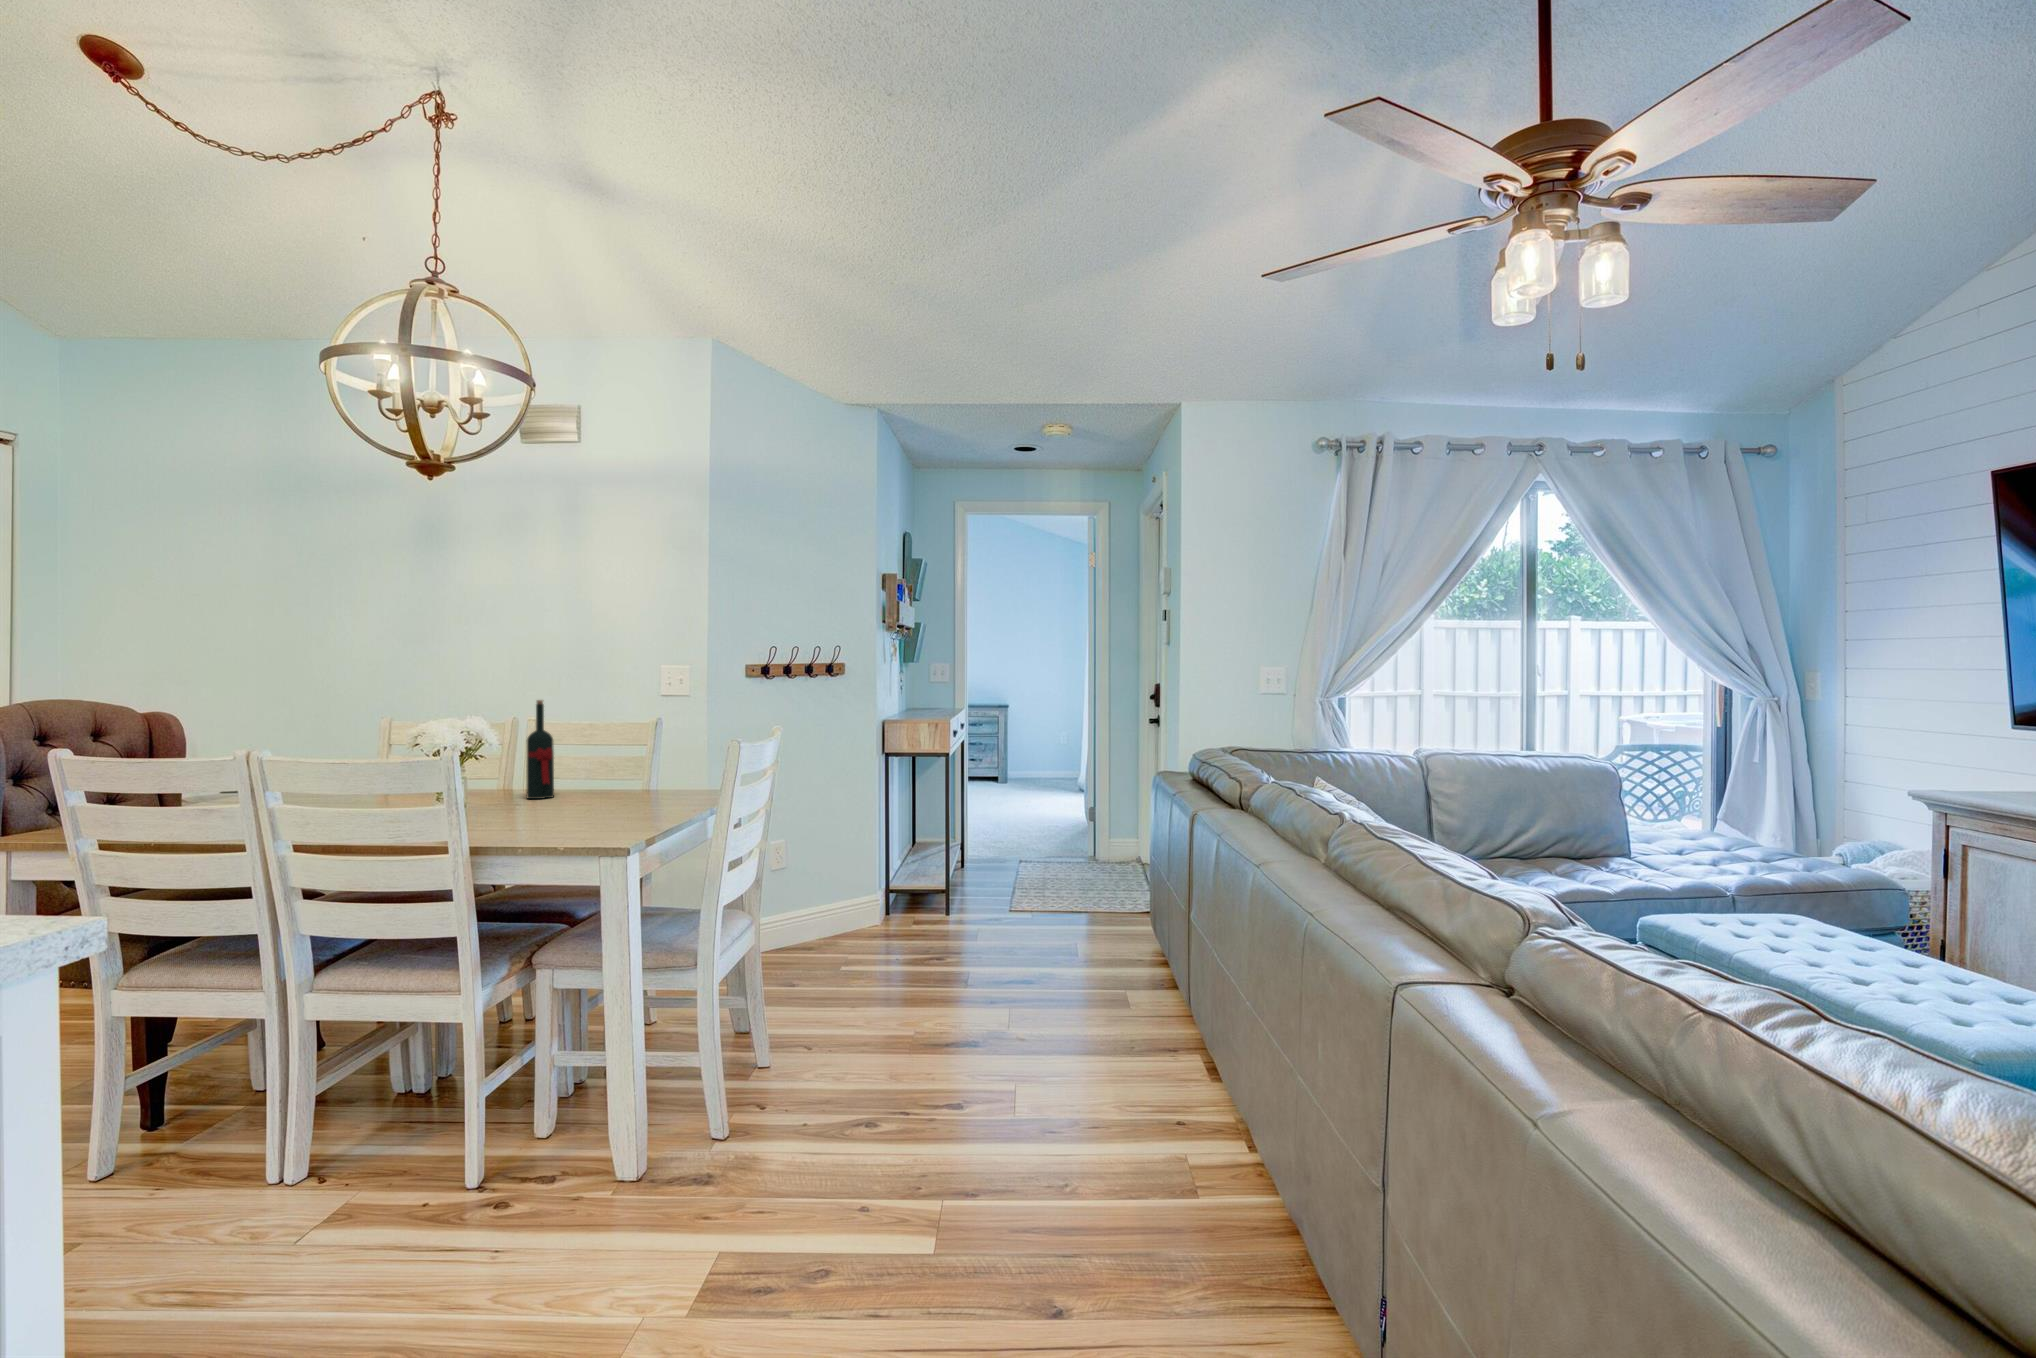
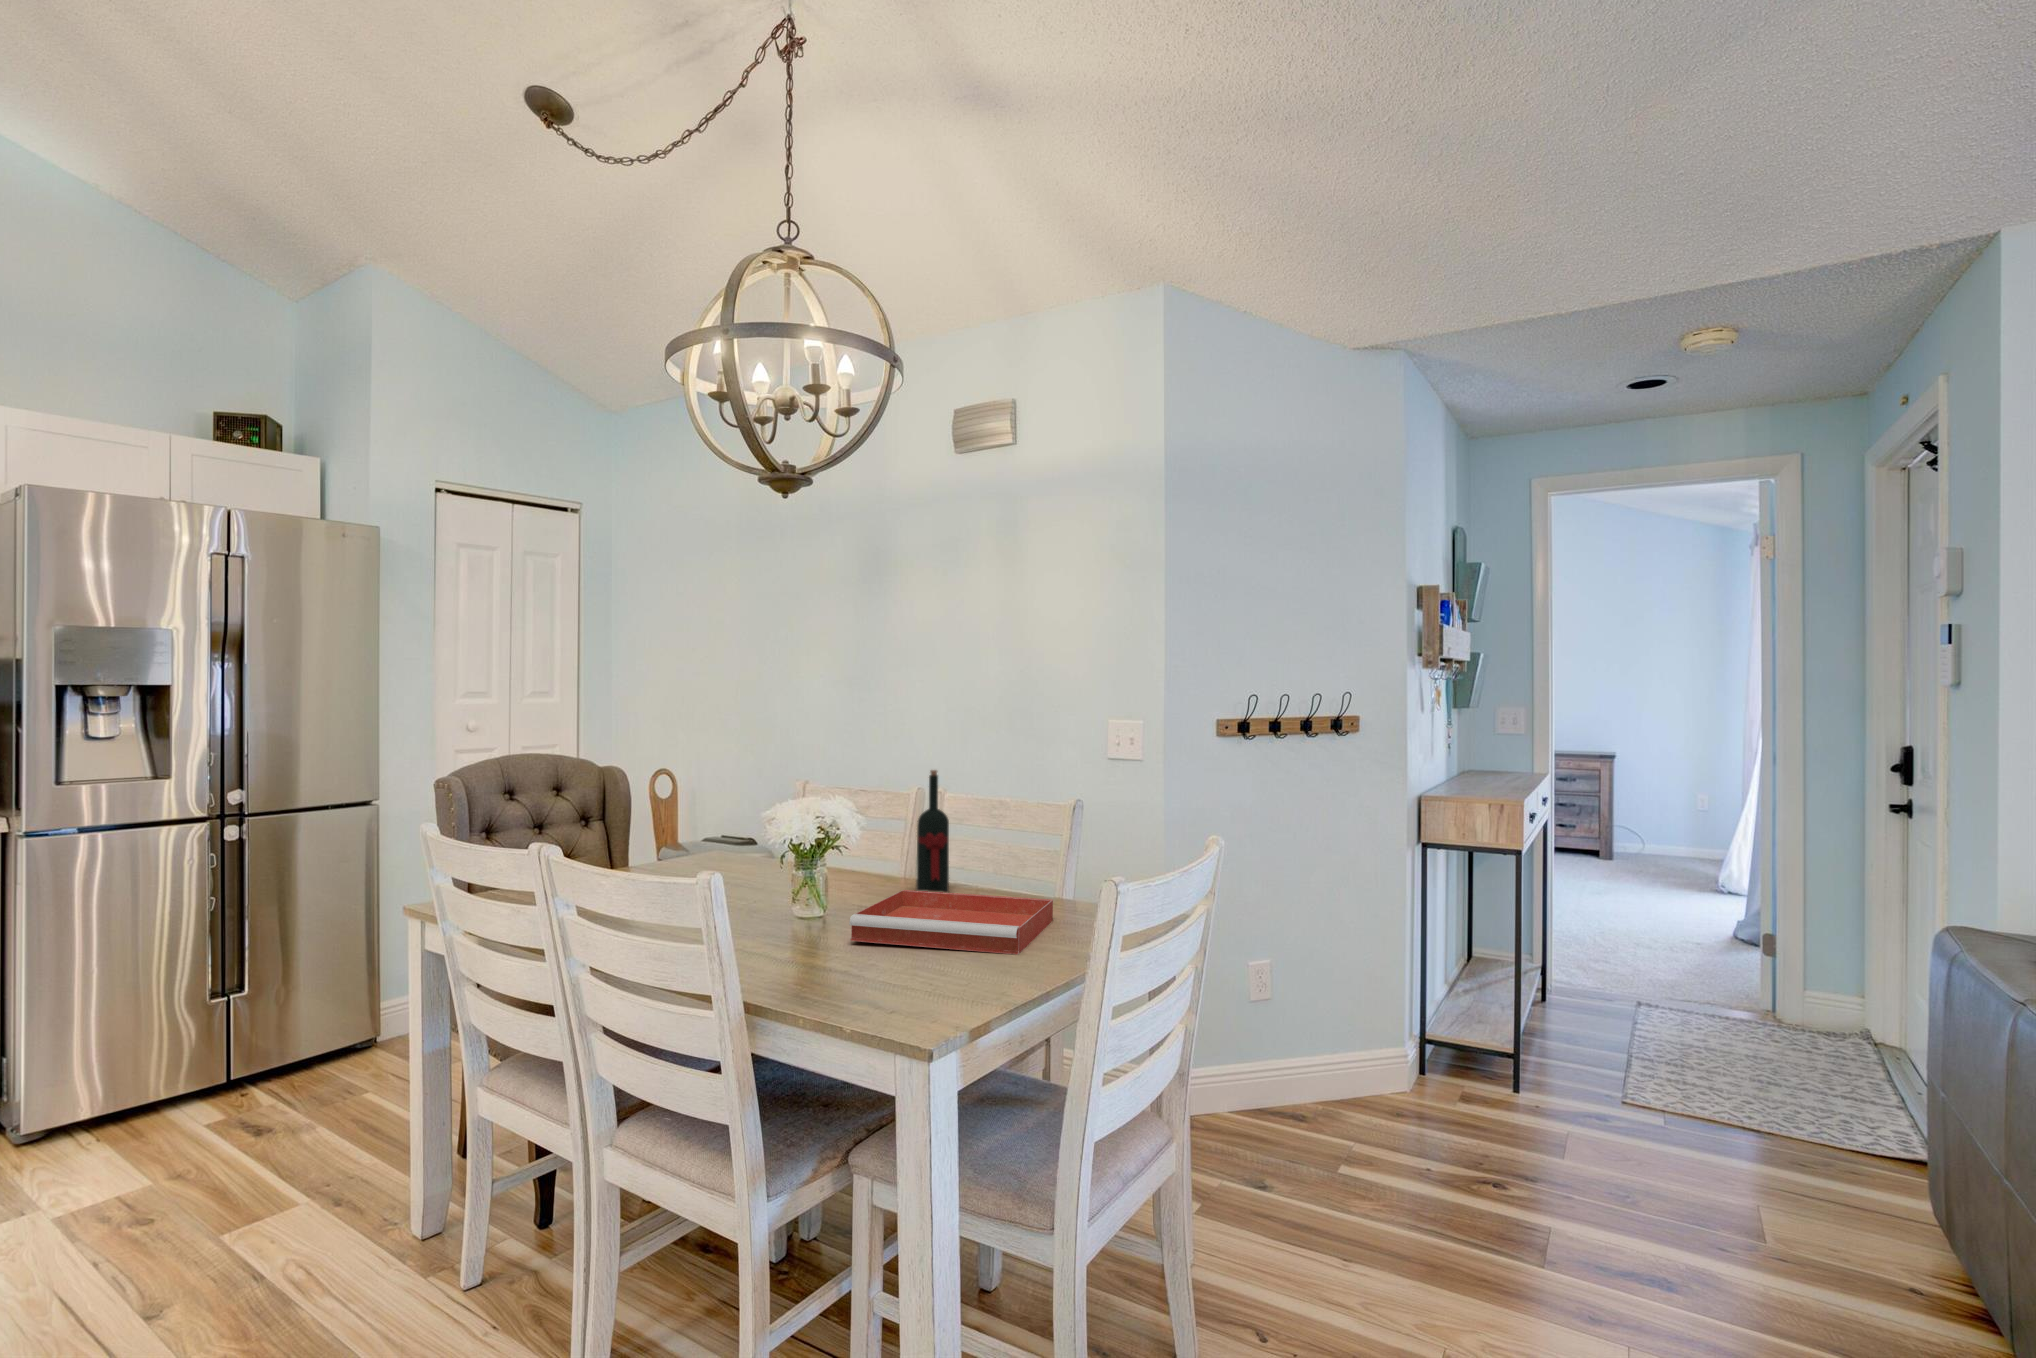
tray: none [506,785,654,819] -> present [849,890,1053,954]

